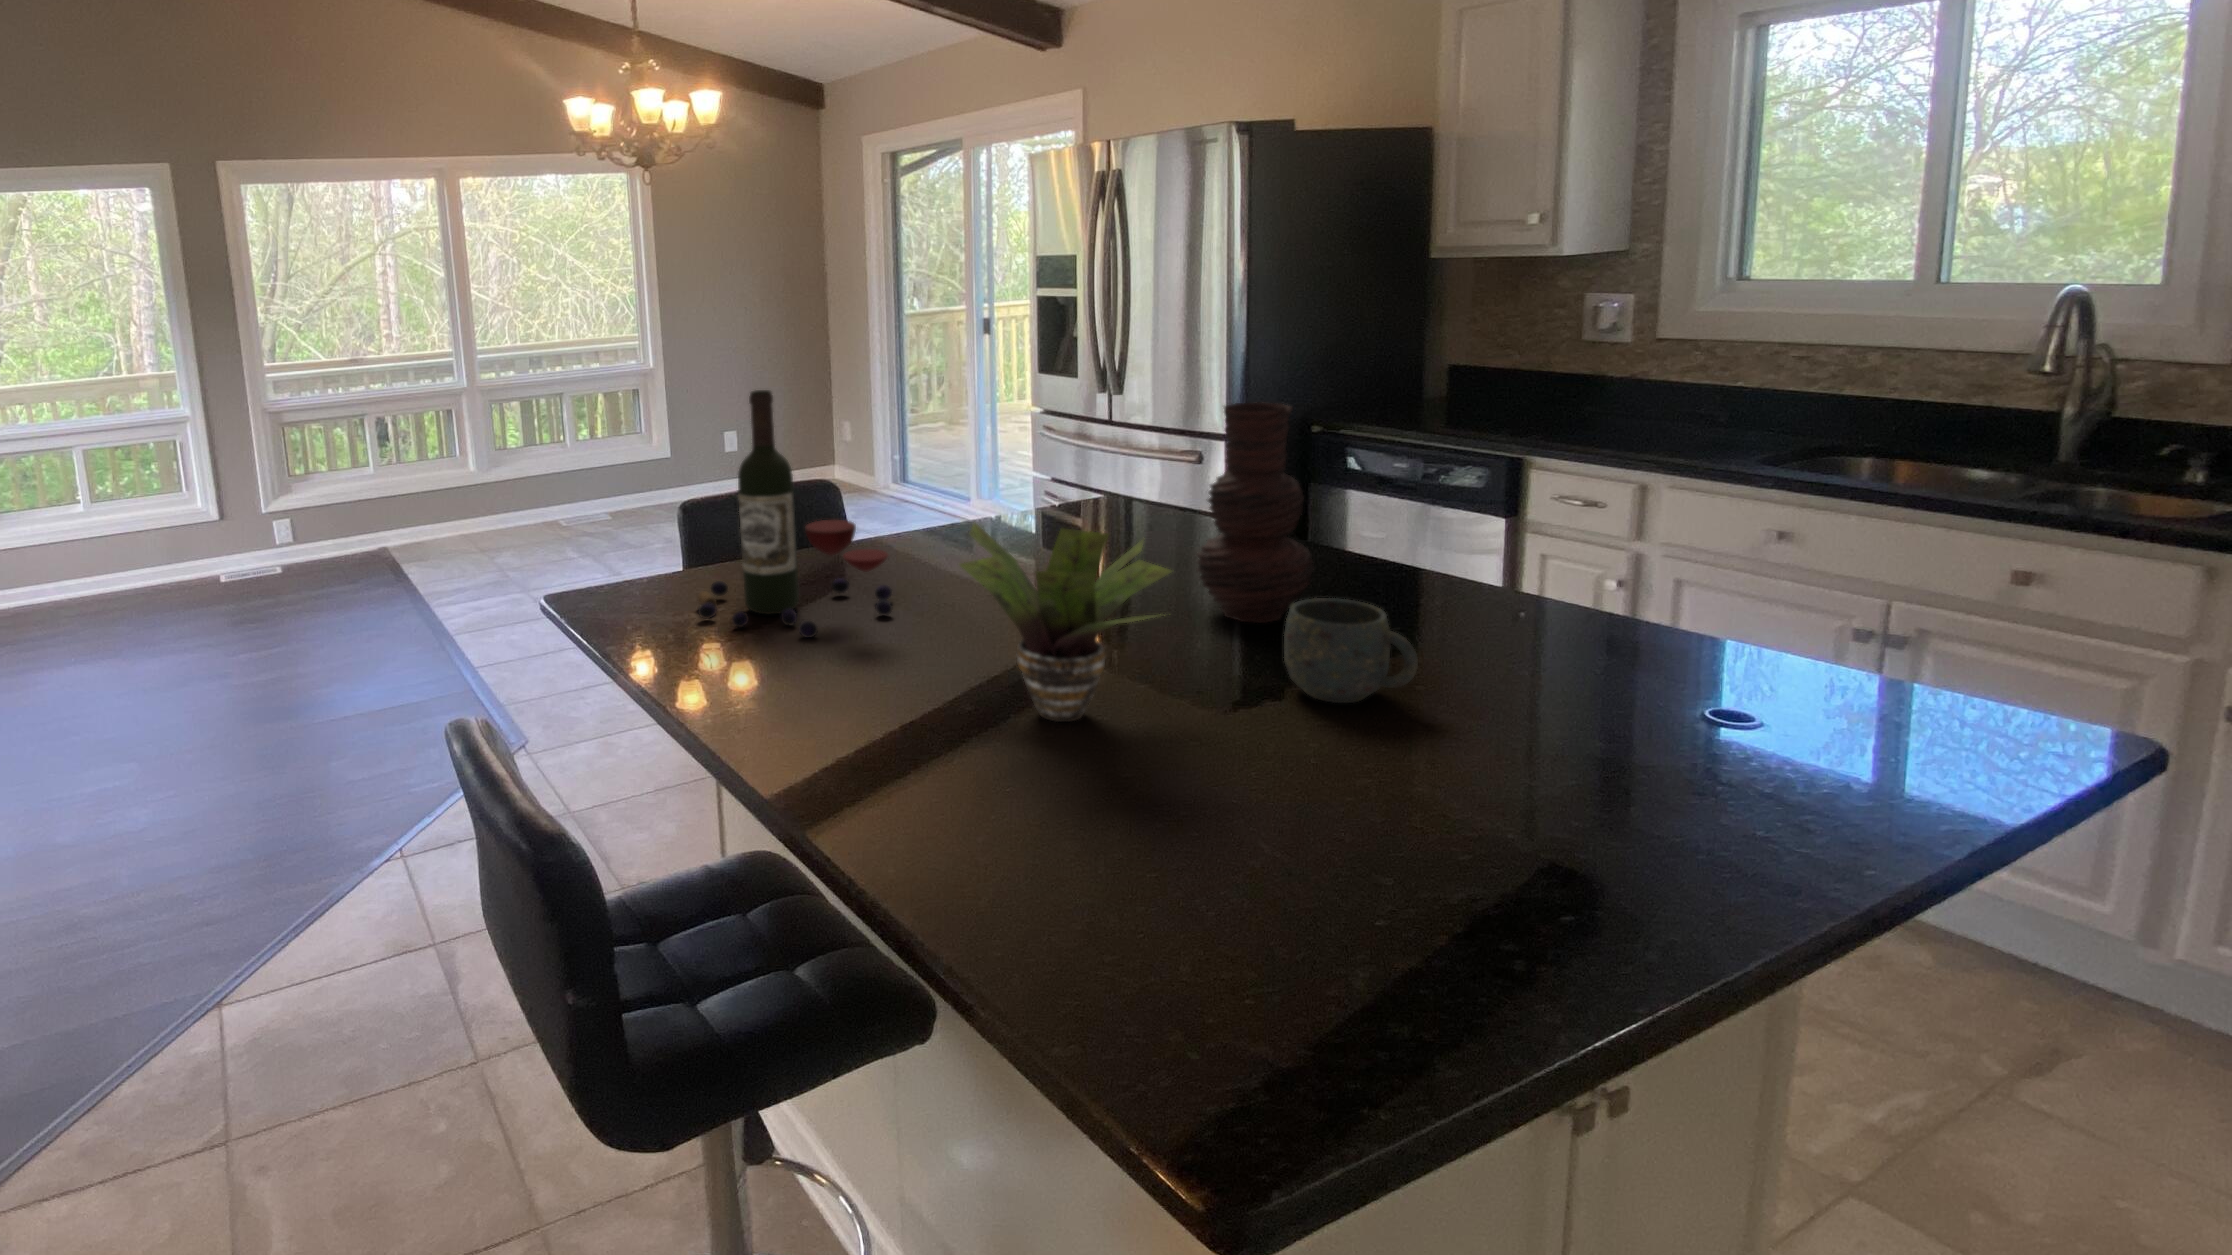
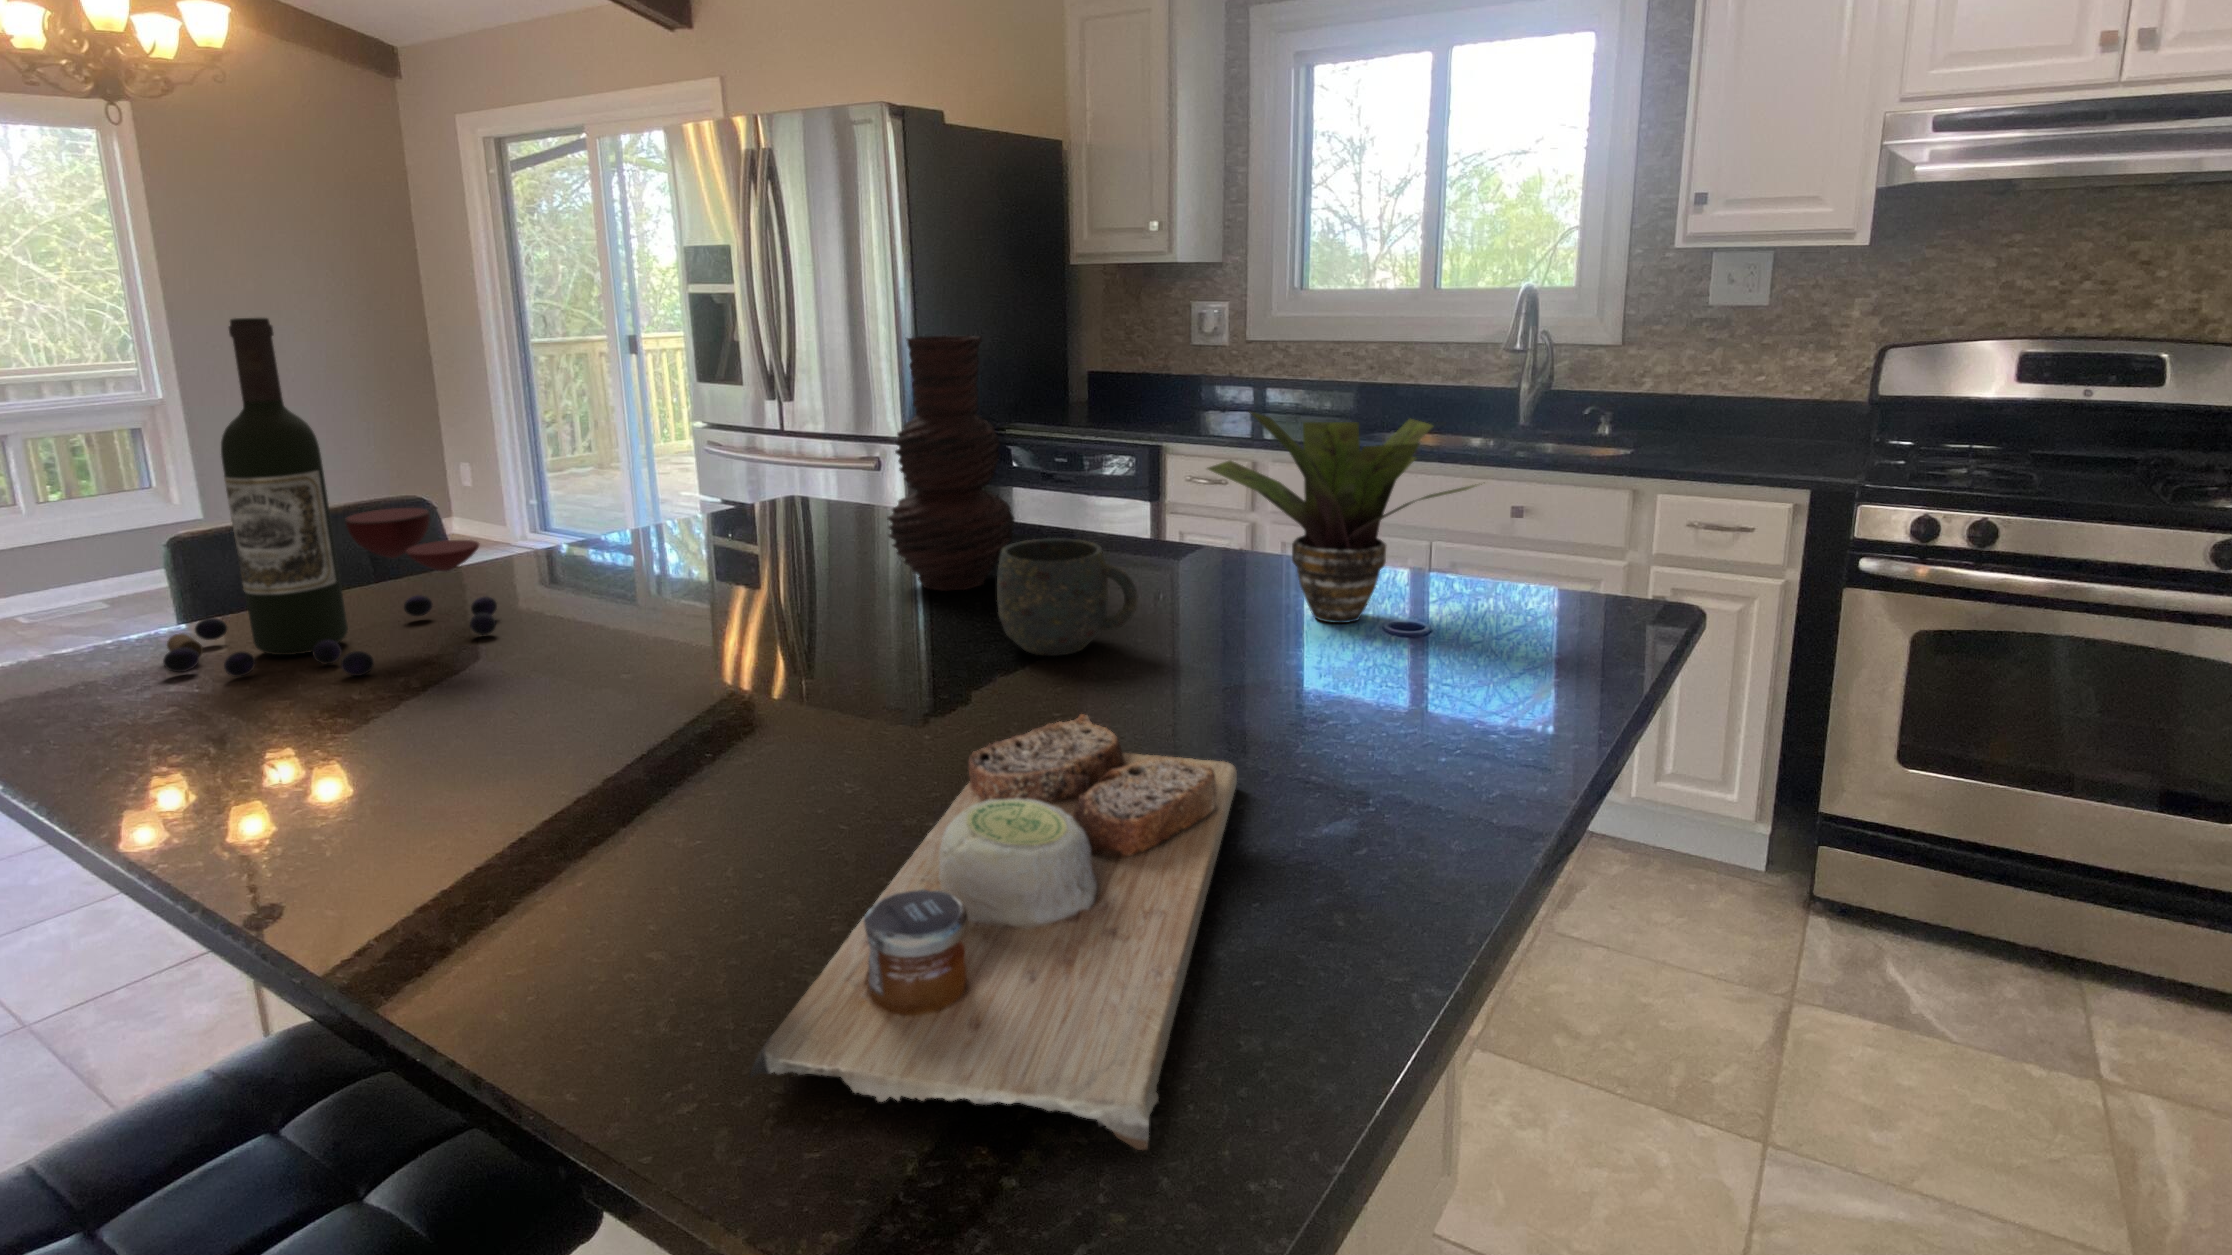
potted plant: present [960,523,1171,722] -> present [1208,411,1482,623]
cutting board: none [1061,768,1474,1094] -> present [750,714,1237,1150]

